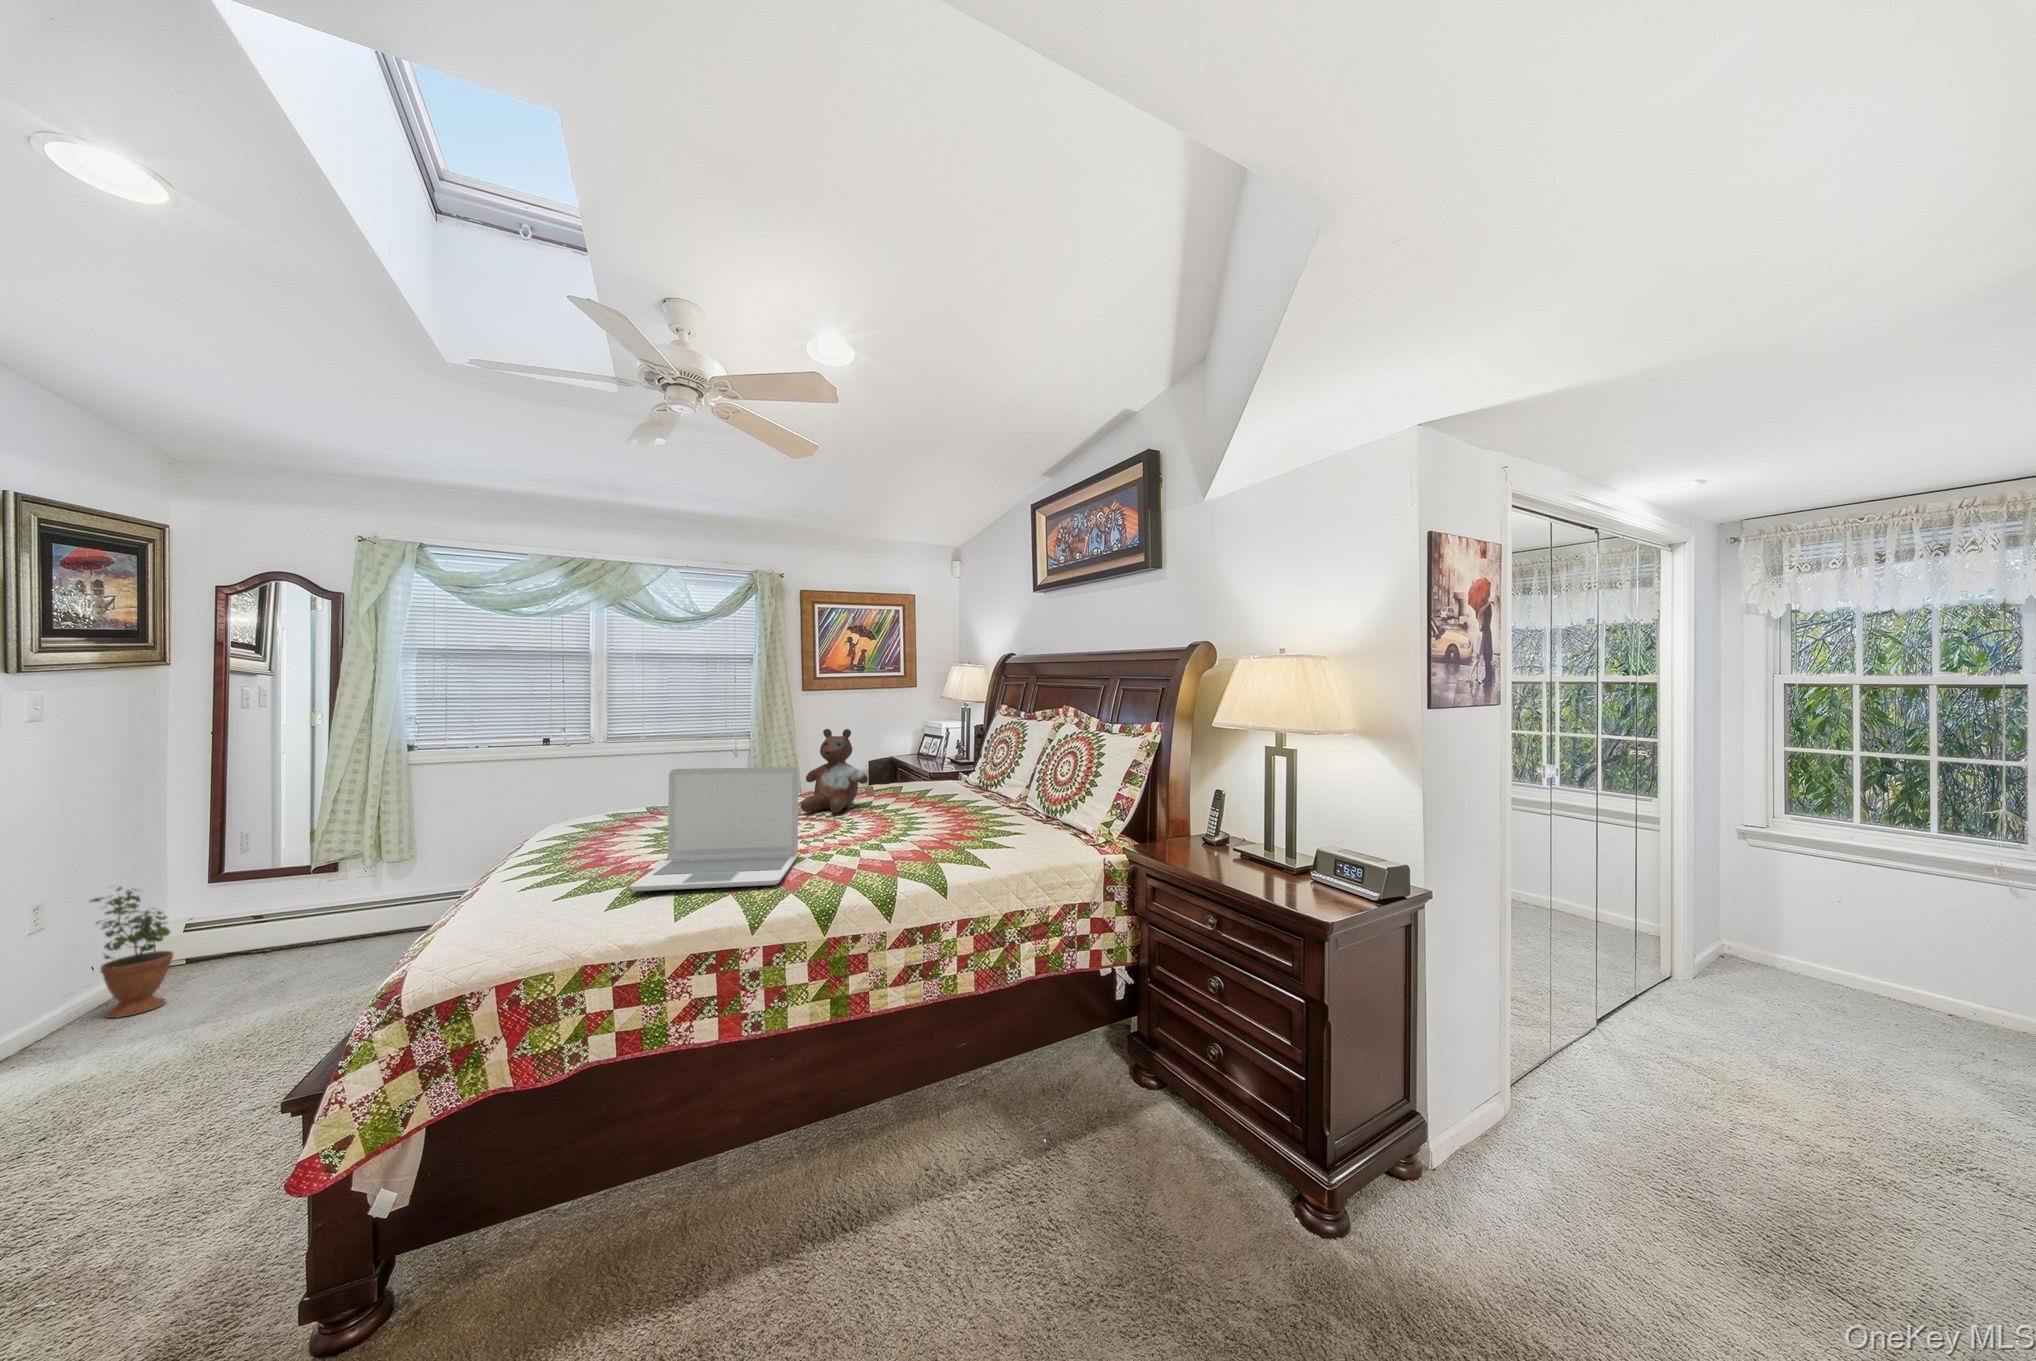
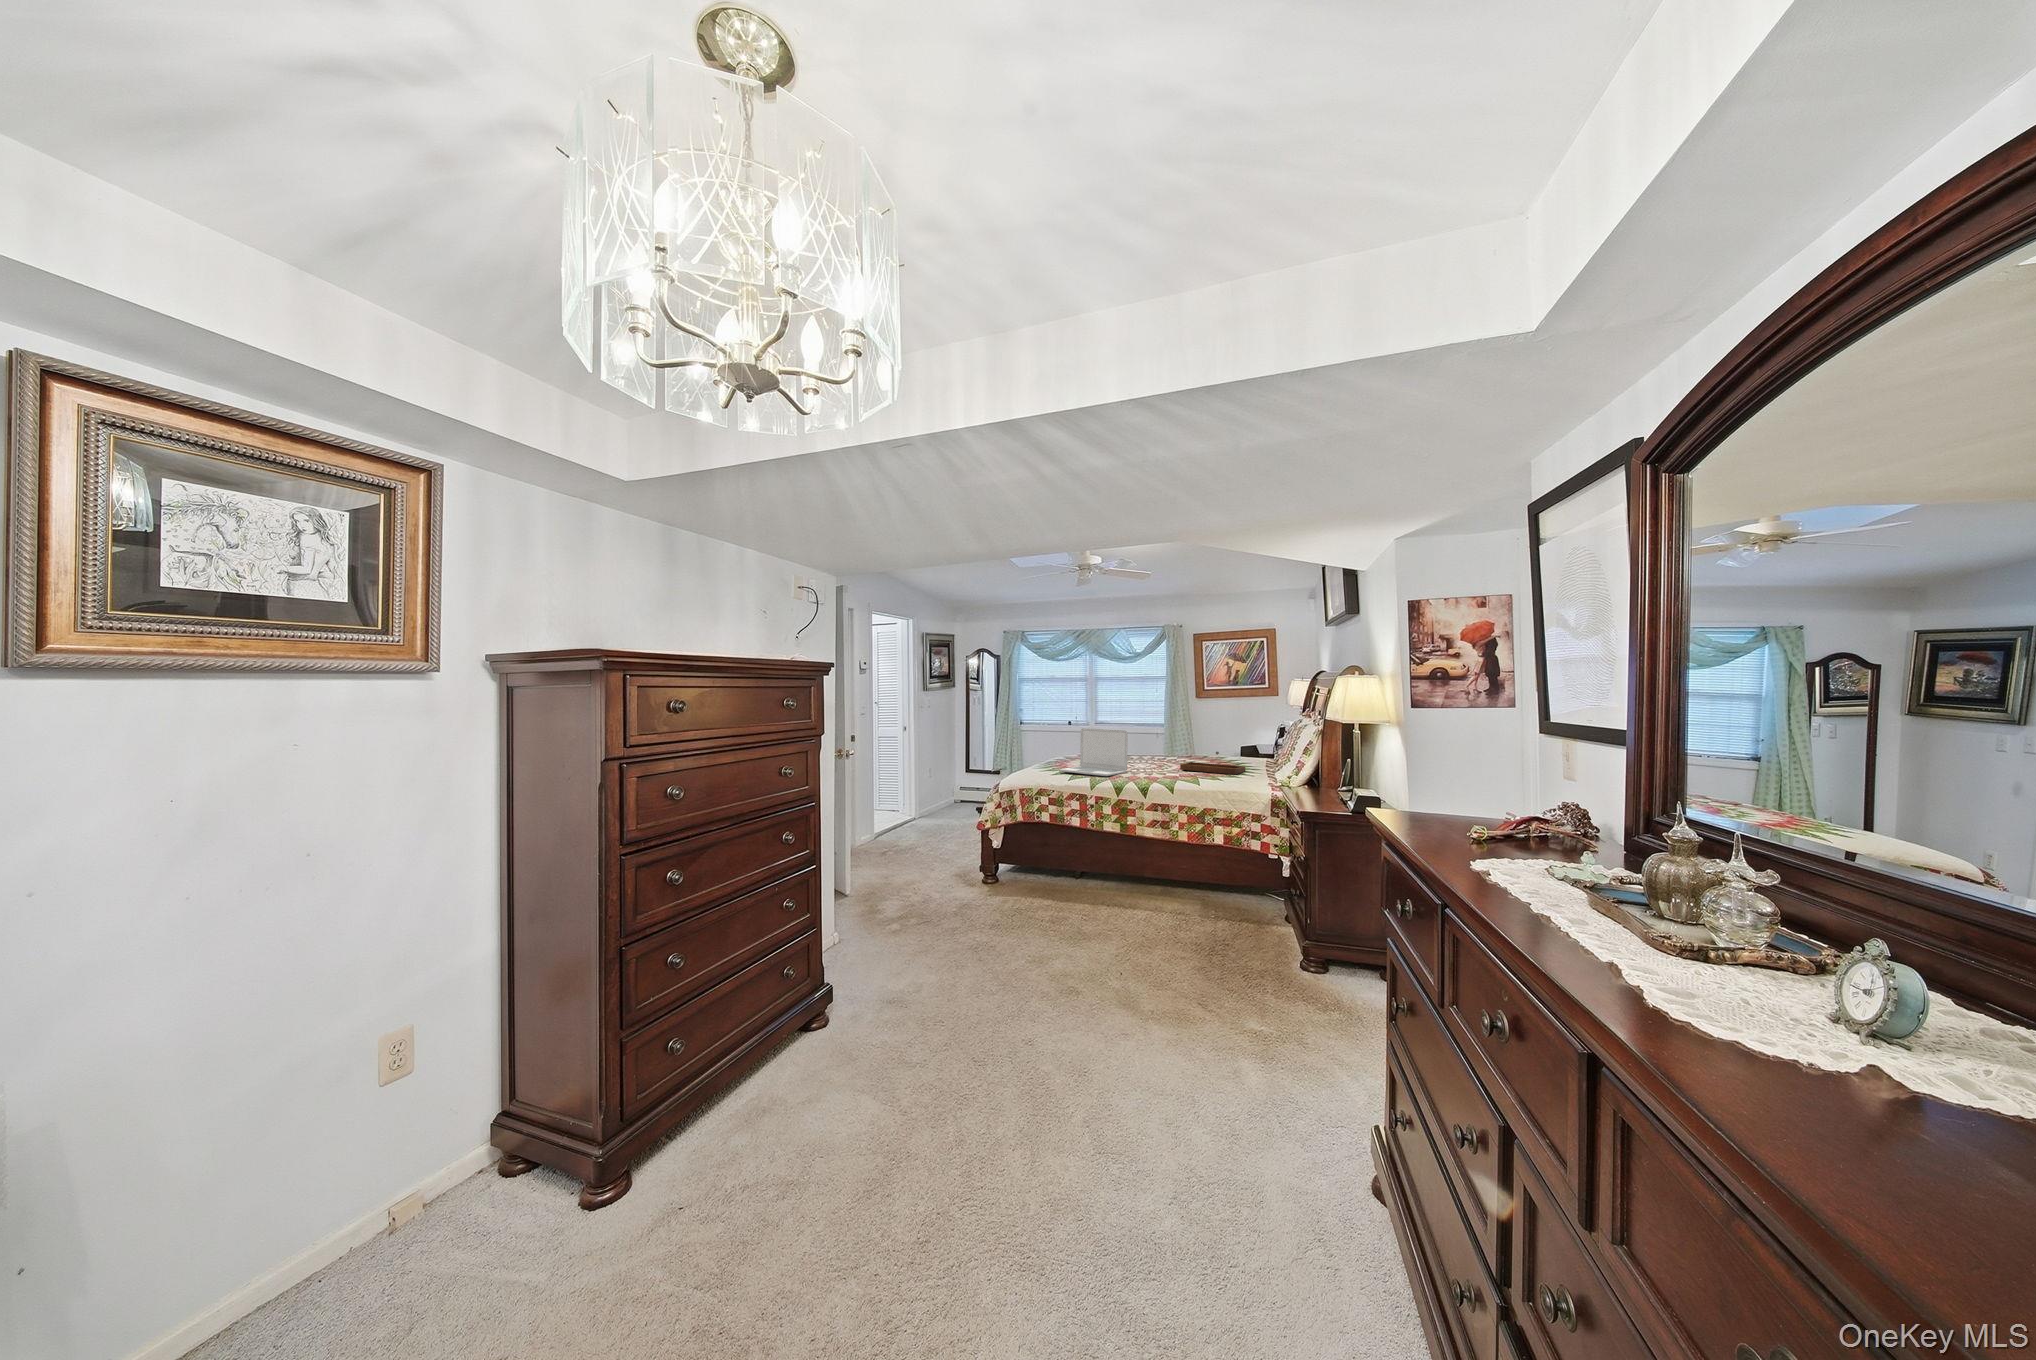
stuffed bear: present [801,729,868,813] -> none [1153,717,1189,761]
tray: none [896,789,1003,833] -> present [1180,751,1246,774]
potted plant: present [91,887,173,1018] -> none [939,763,957,810]

